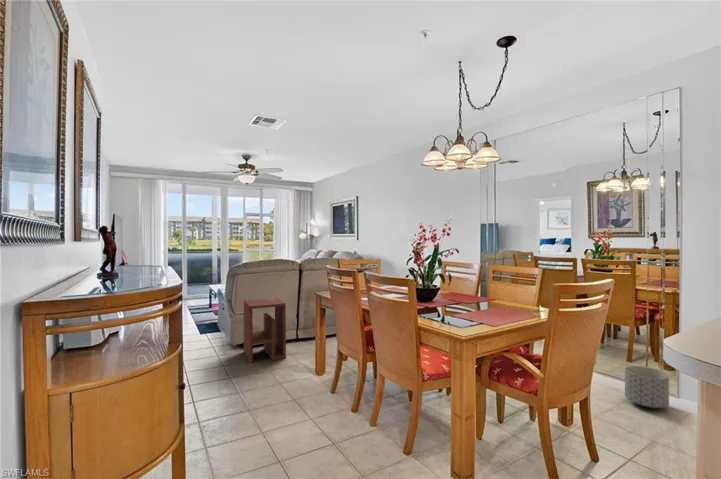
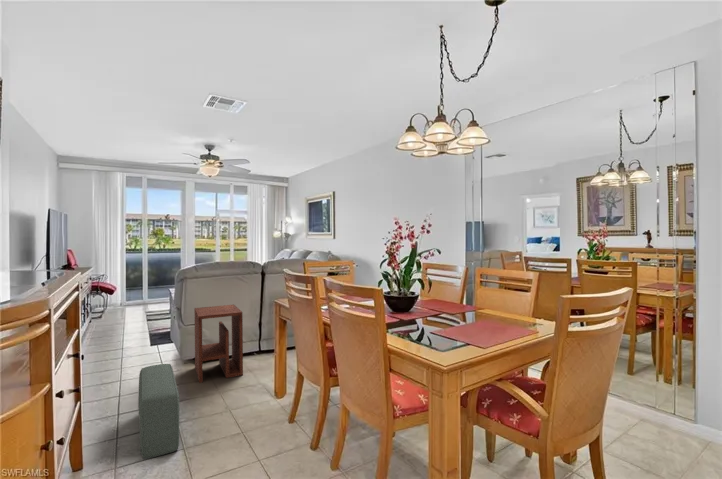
pouf: none [207,344,245,416] -> present [138,364,179,459]
planter: present [625,366,669,409] -> none [629,384,681,435]

